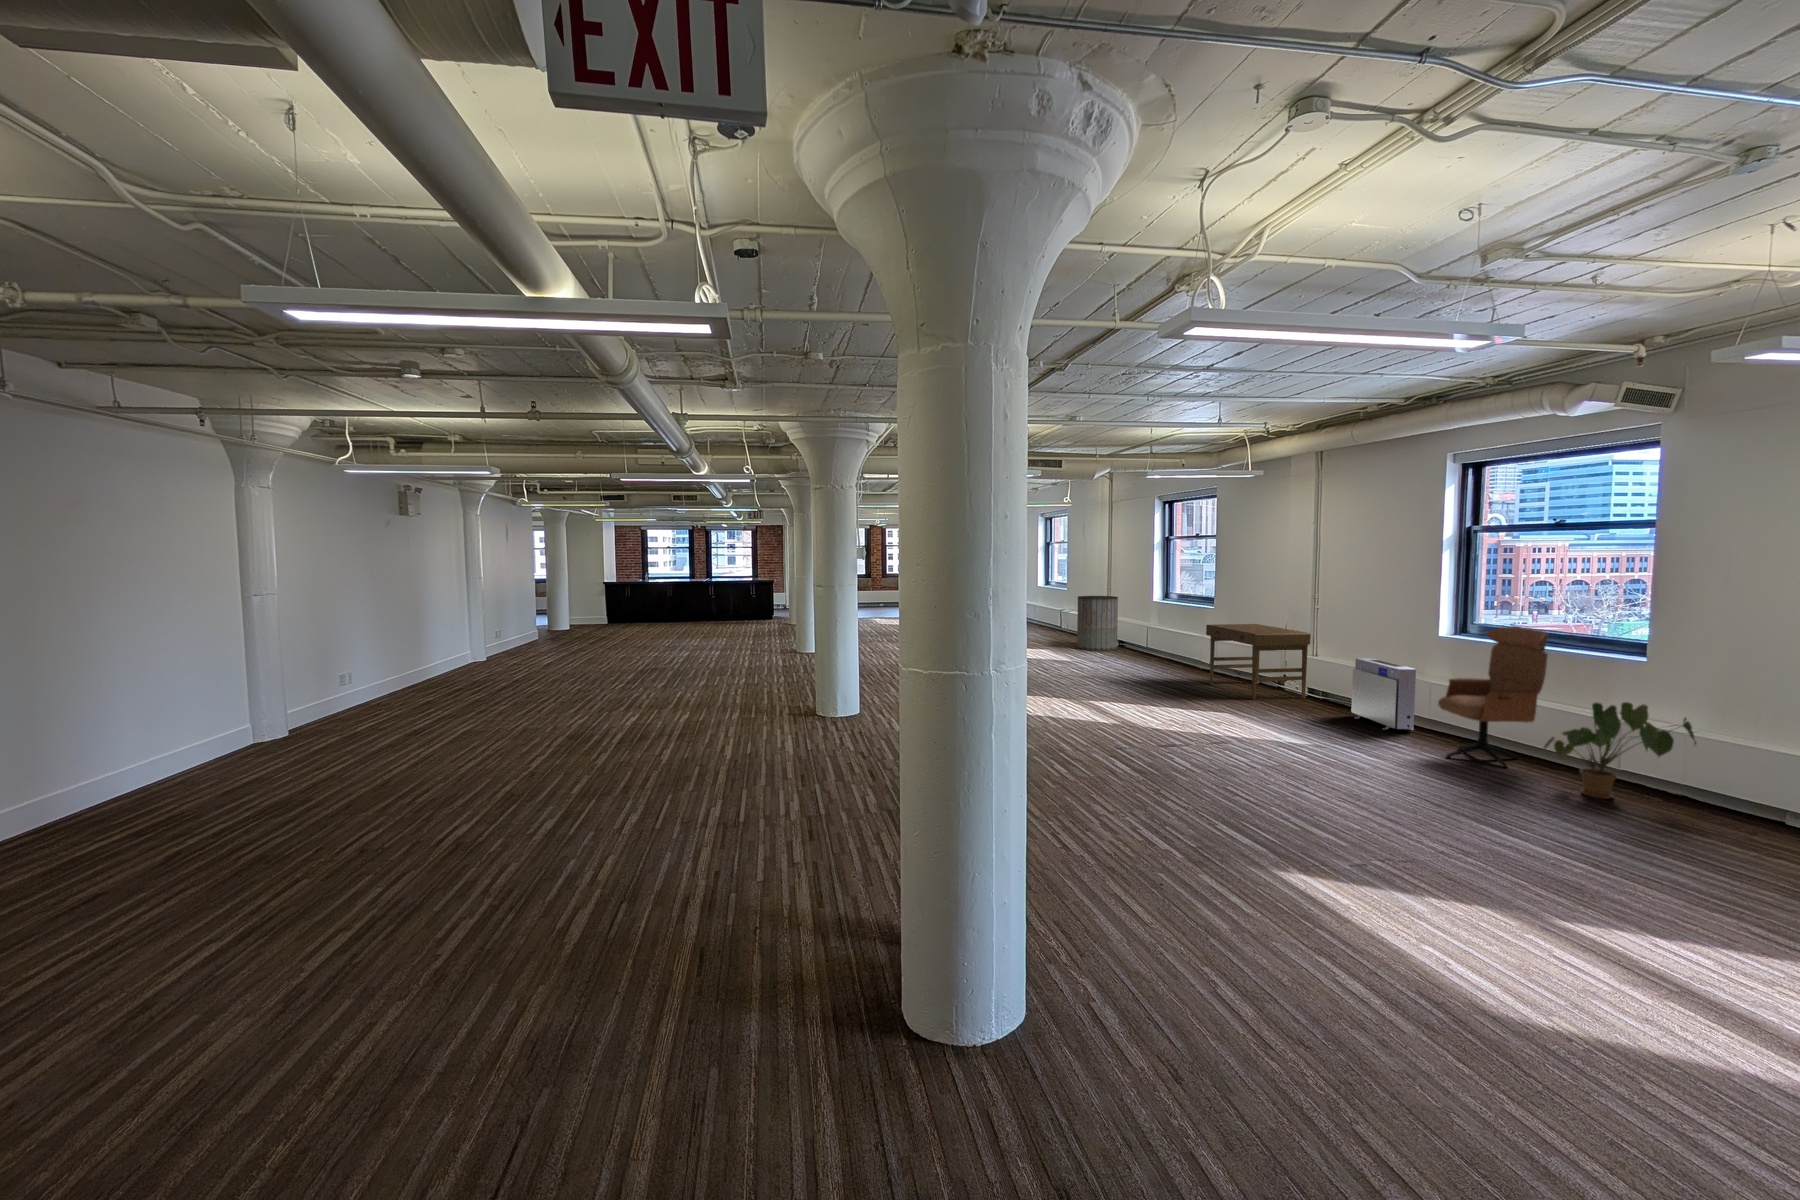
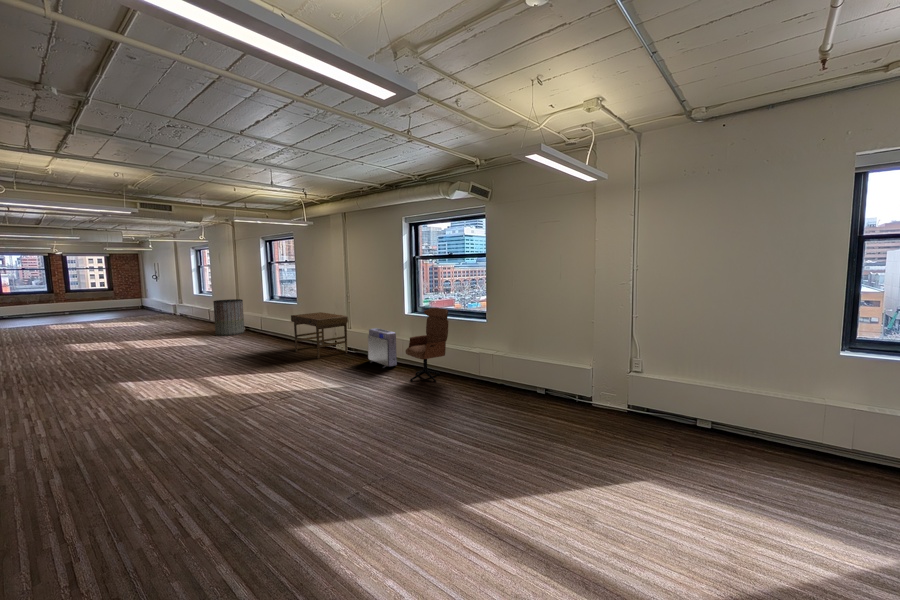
house plant: present [1544,702,1696,799] -> none [449,342,503,392]

